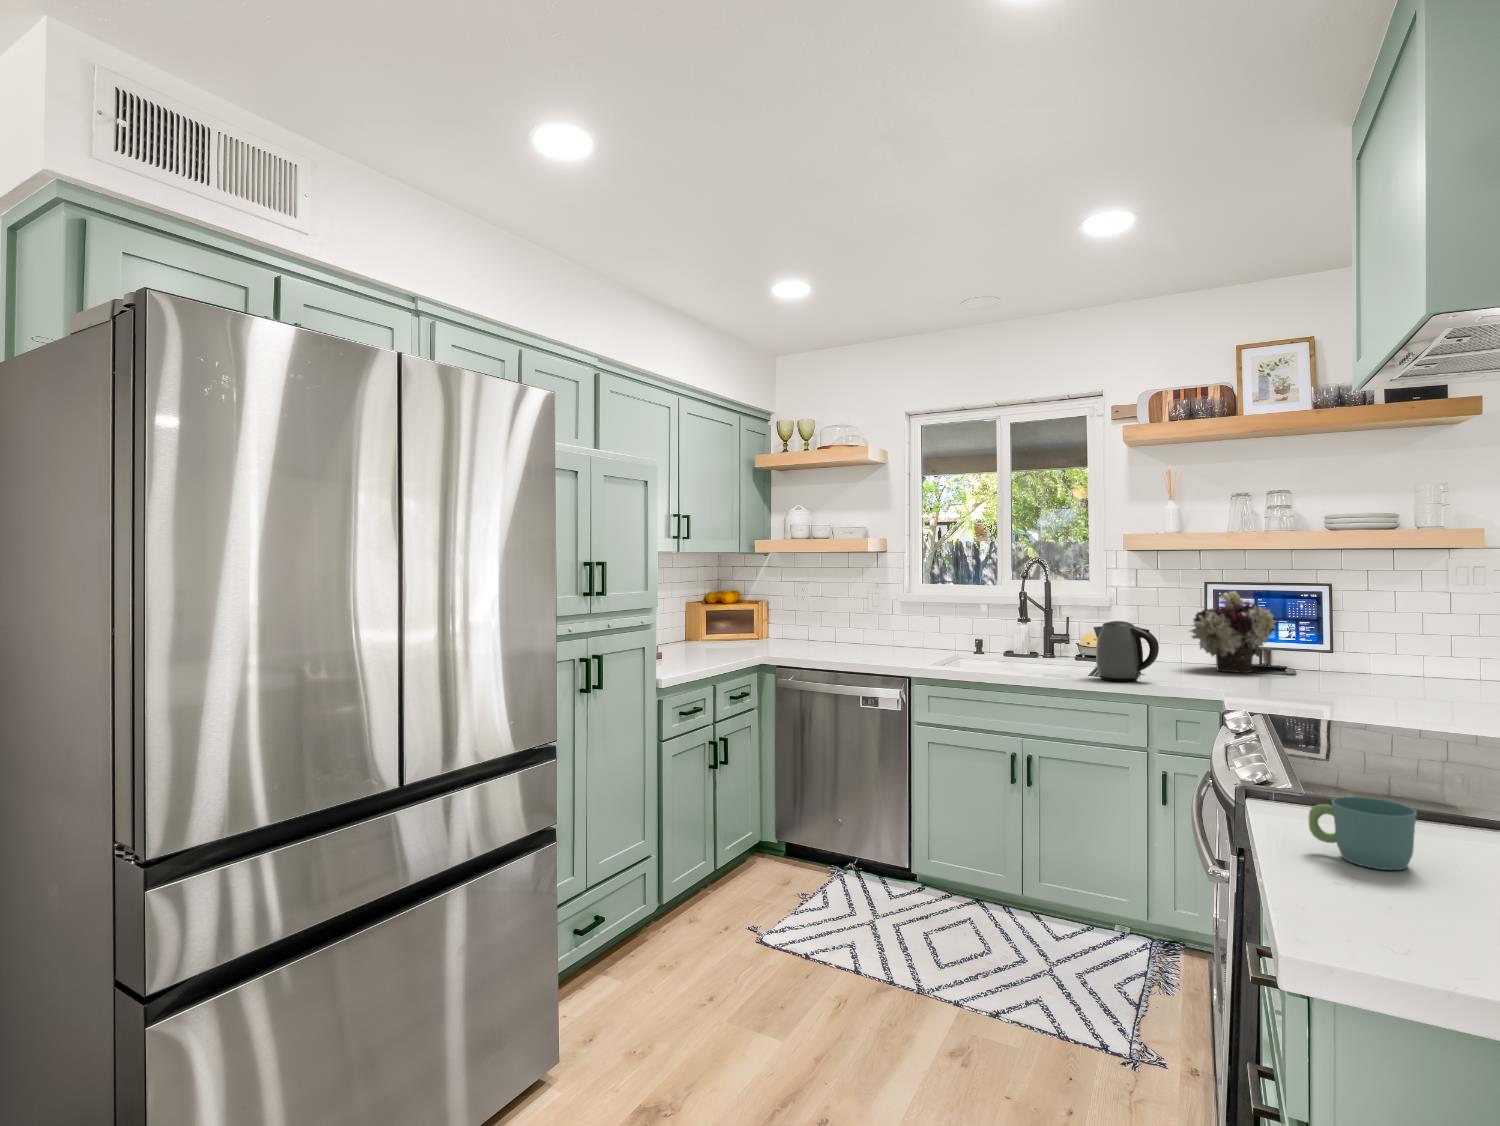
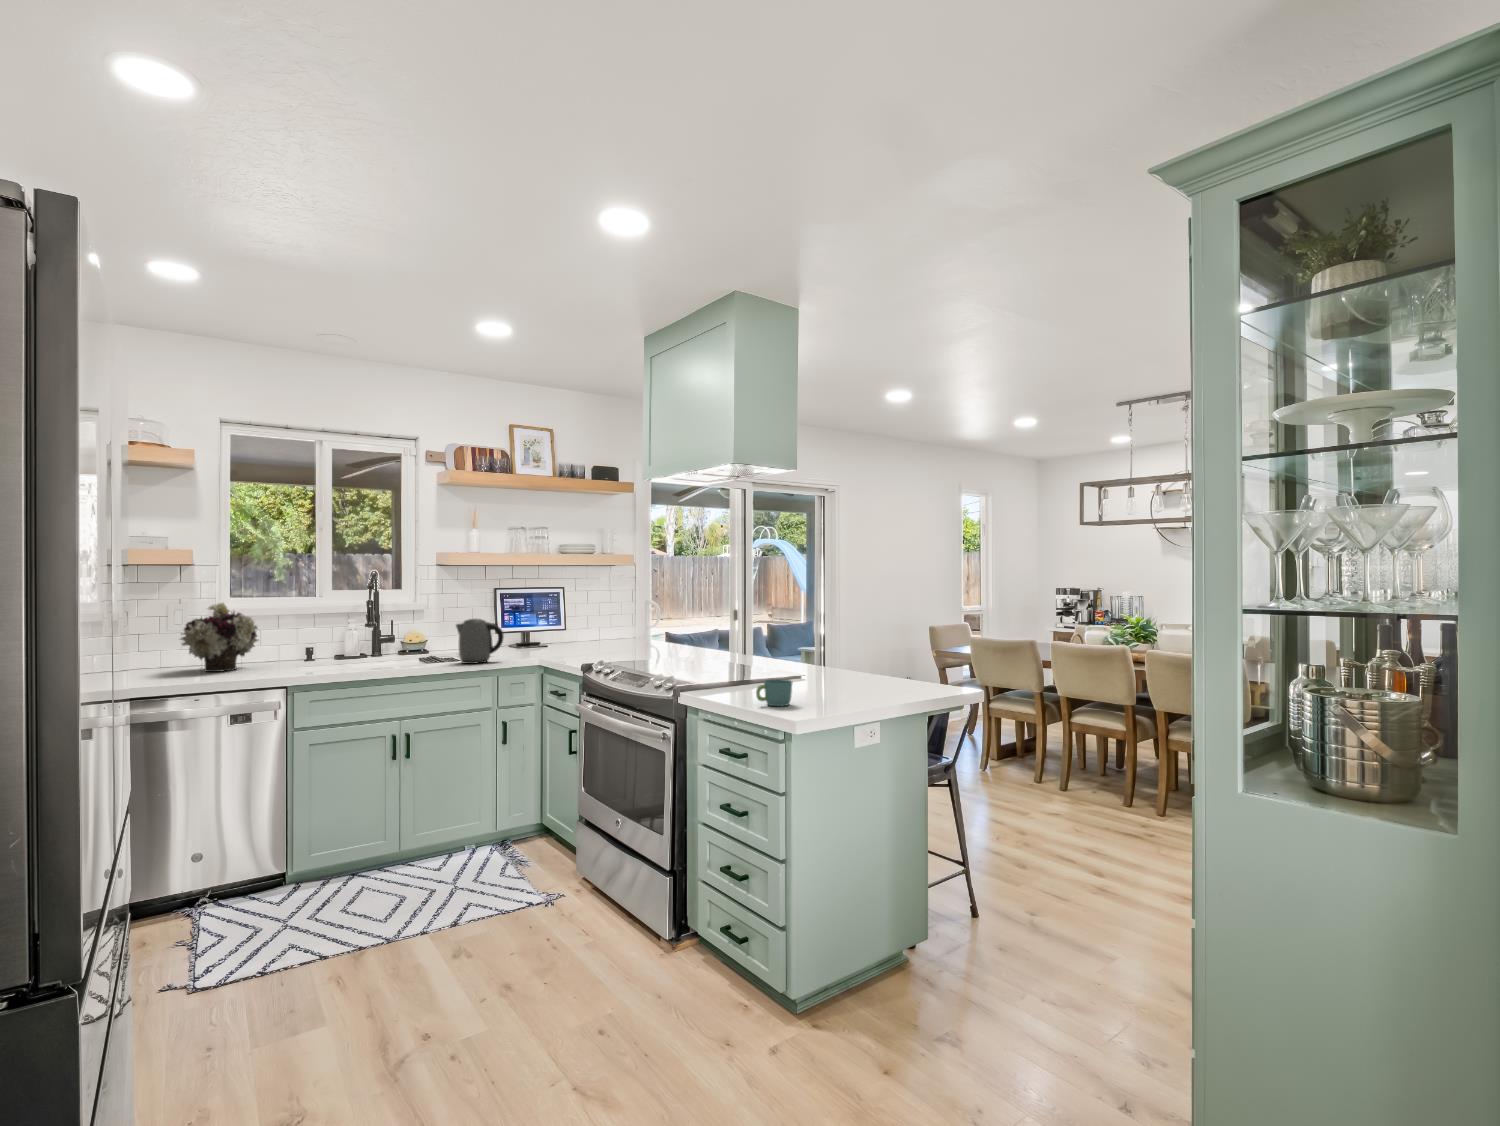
flower arrangement: present [1190,591,1277,673] -> present [180,603,259,672]

